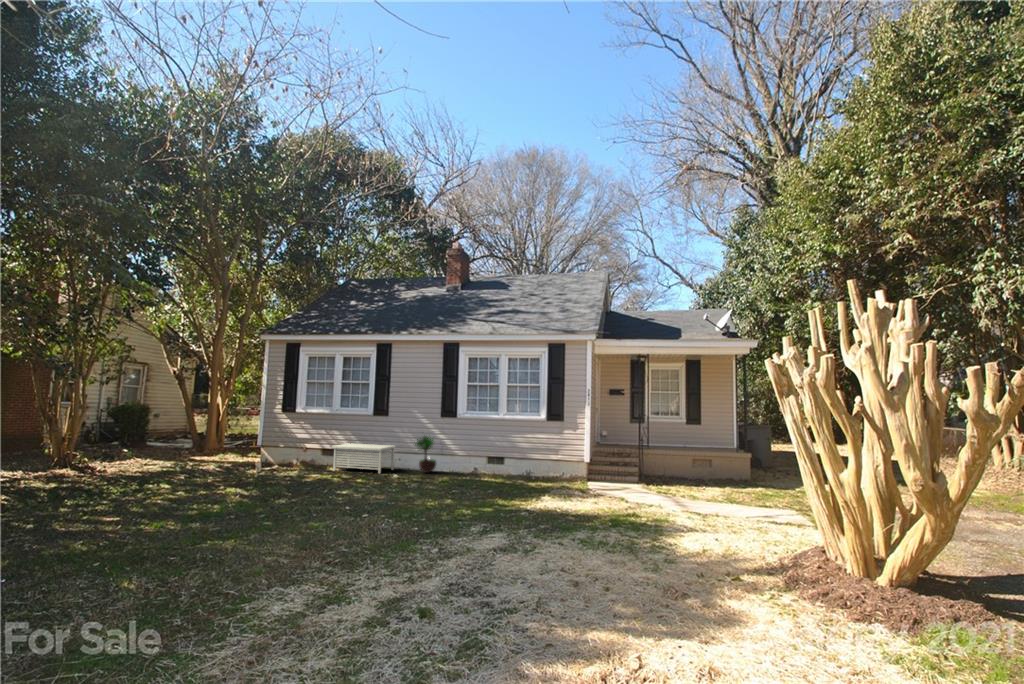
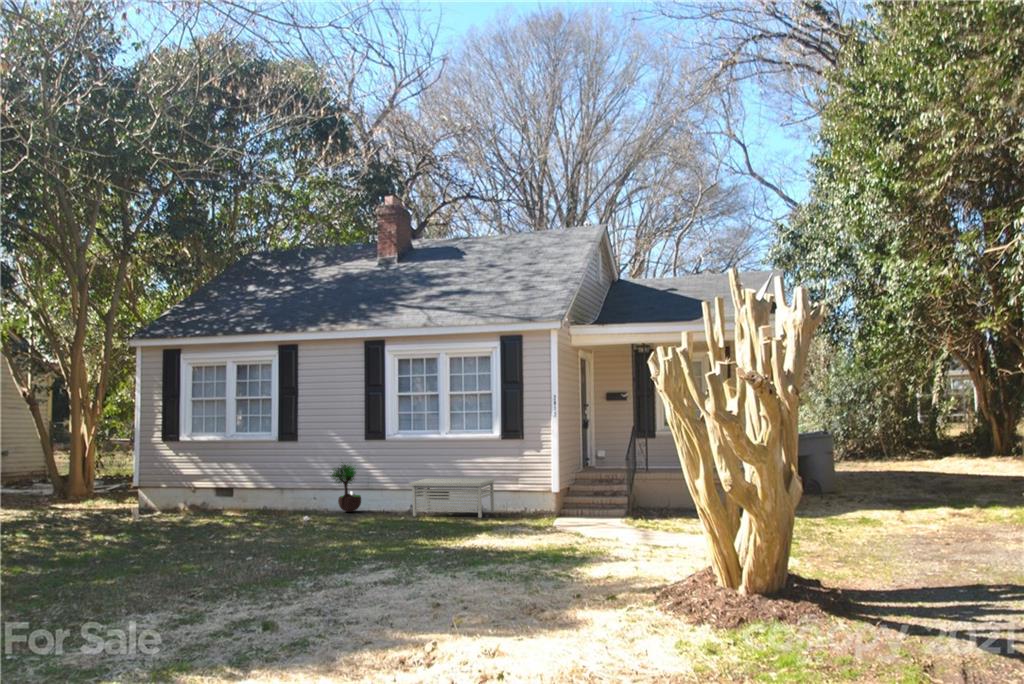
storage bench: present [332,443,396,474] -> present [409,479,494,518]

